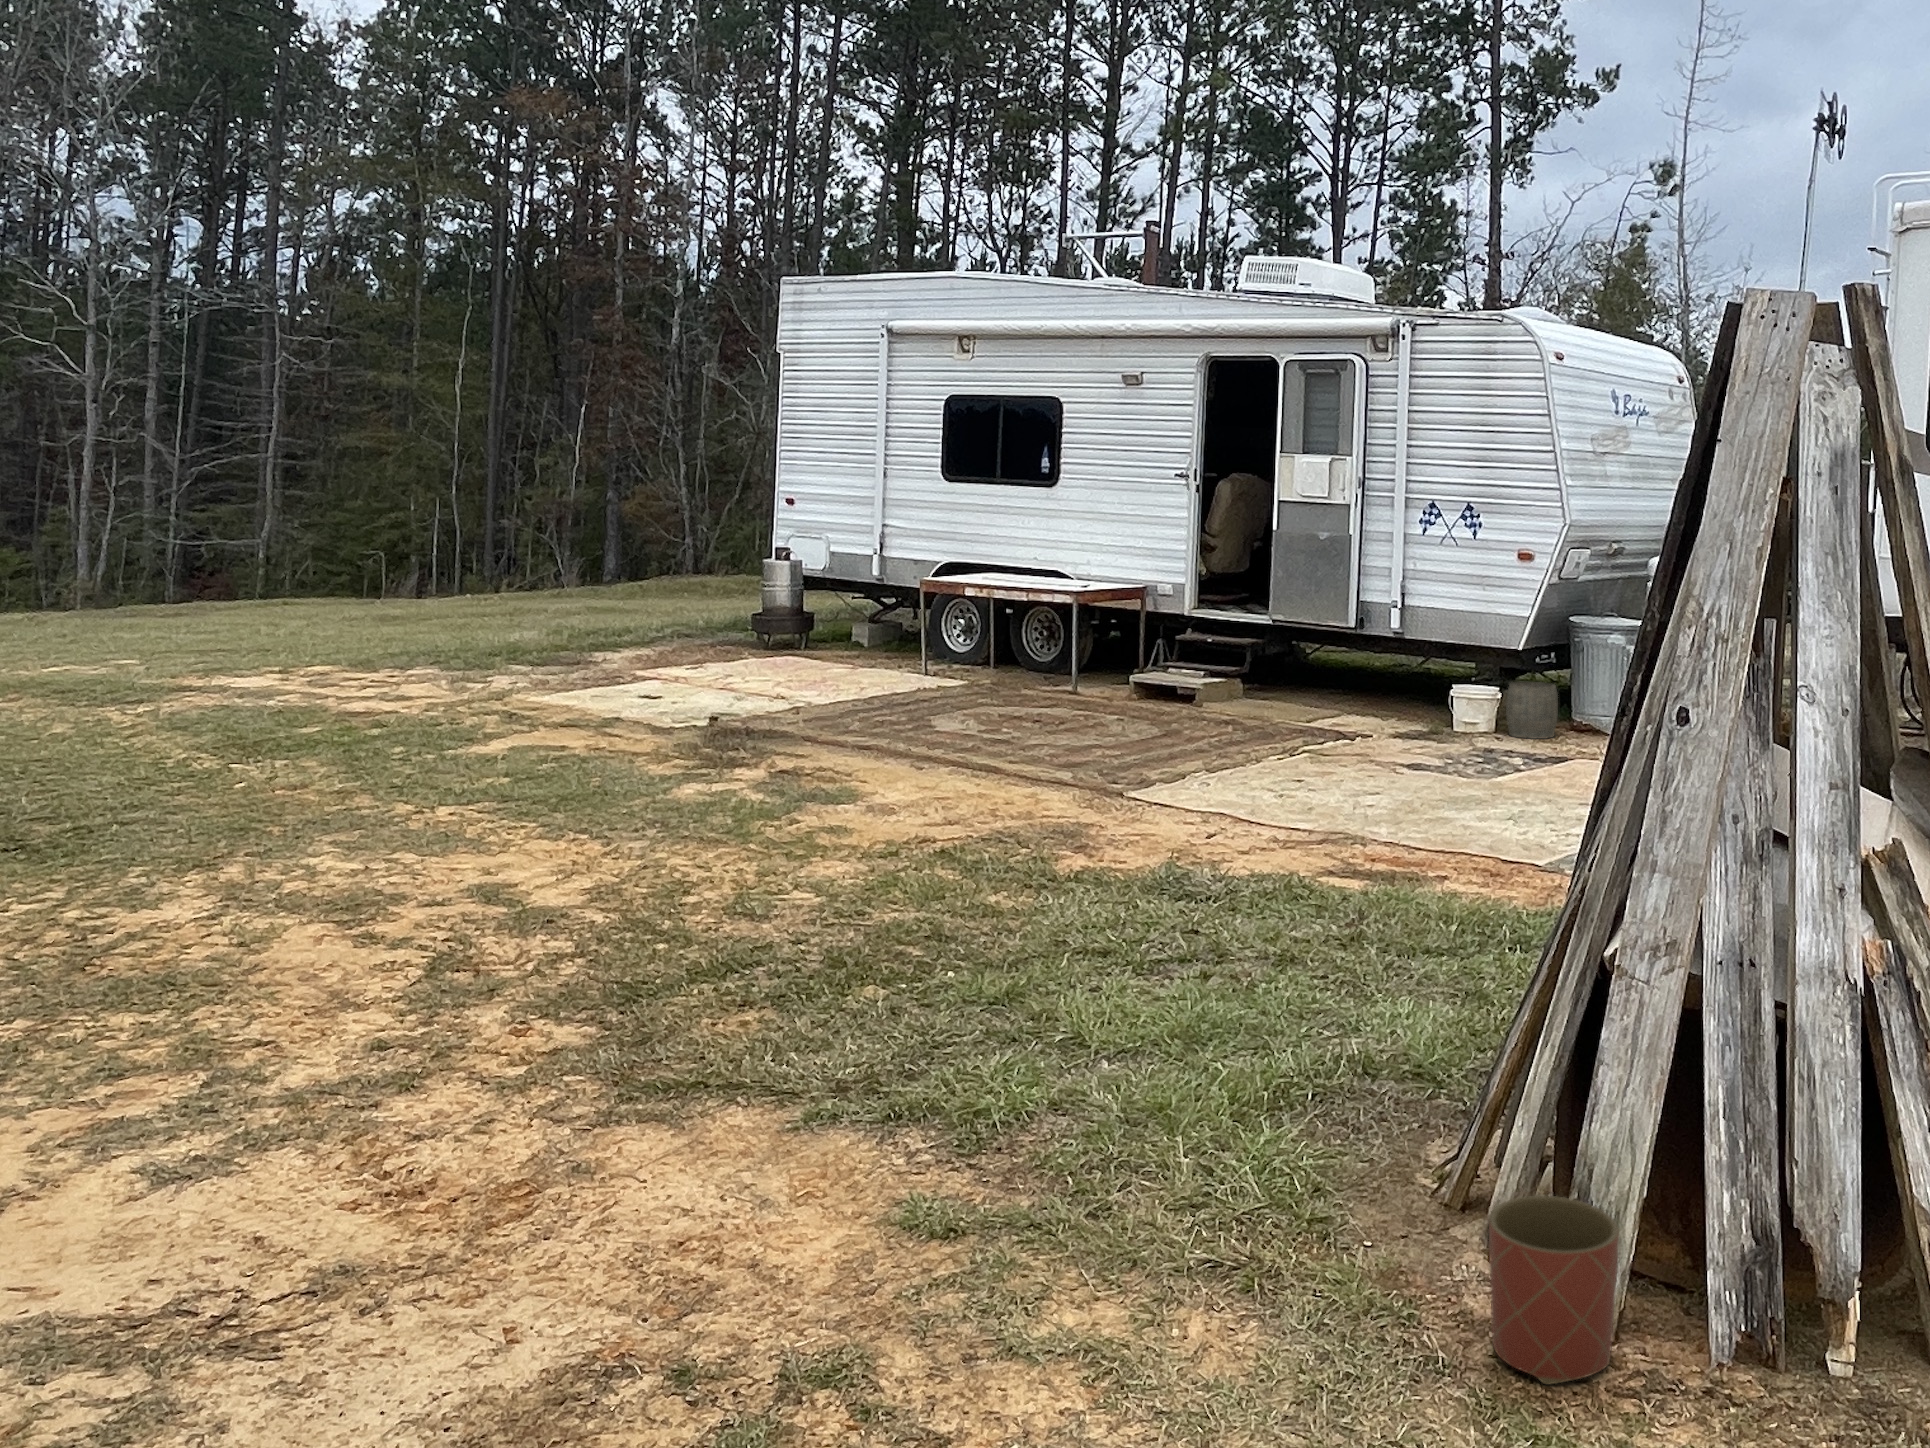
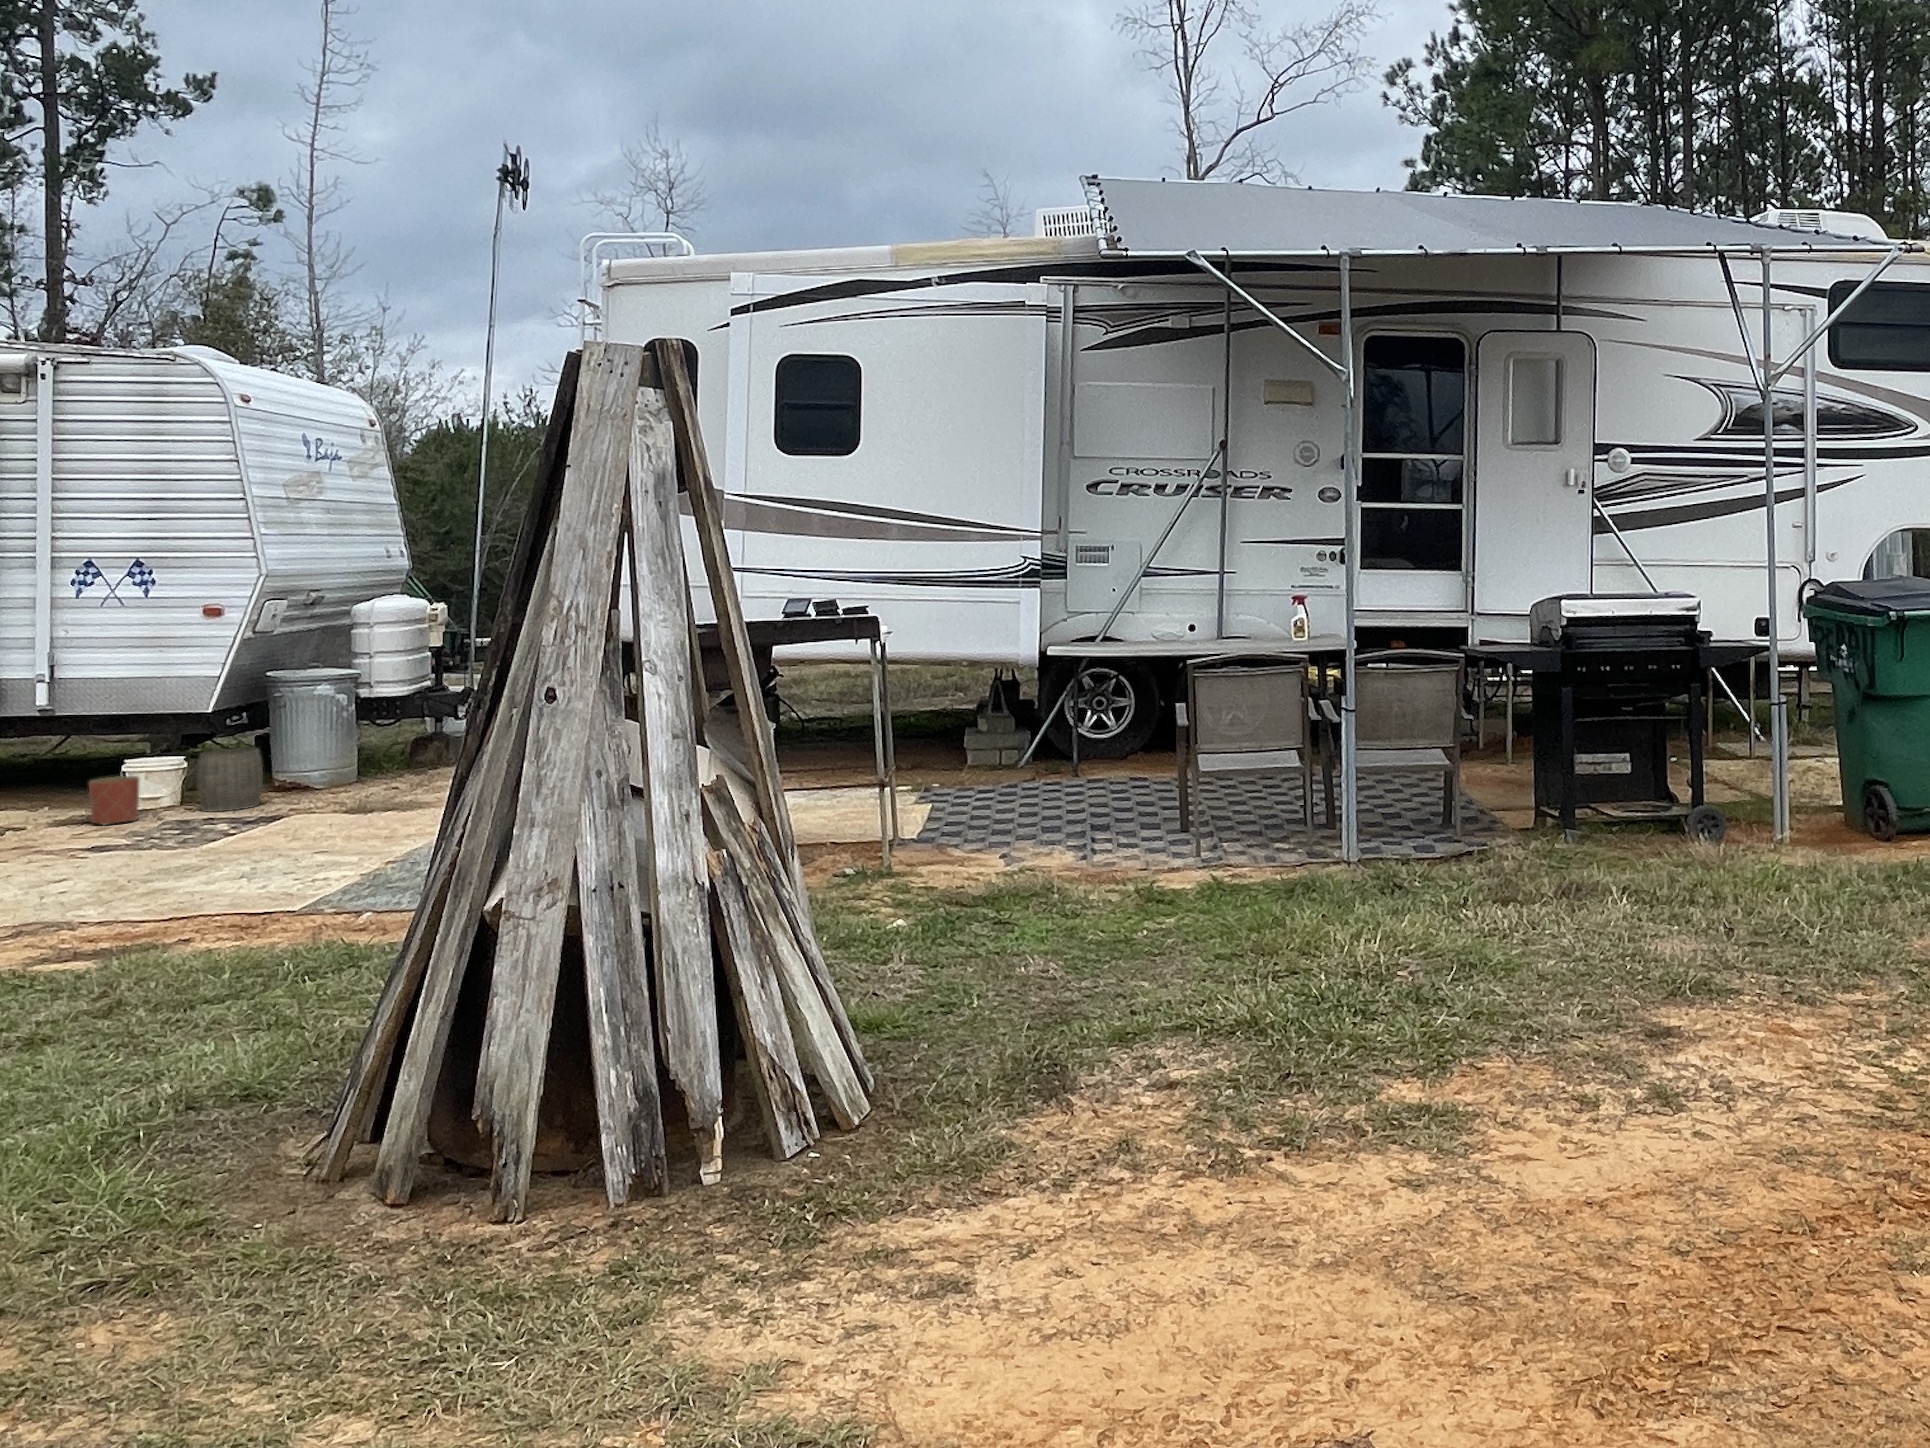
planter: present [1489,1196,1619,1384] -> present [89,776,139,825]

